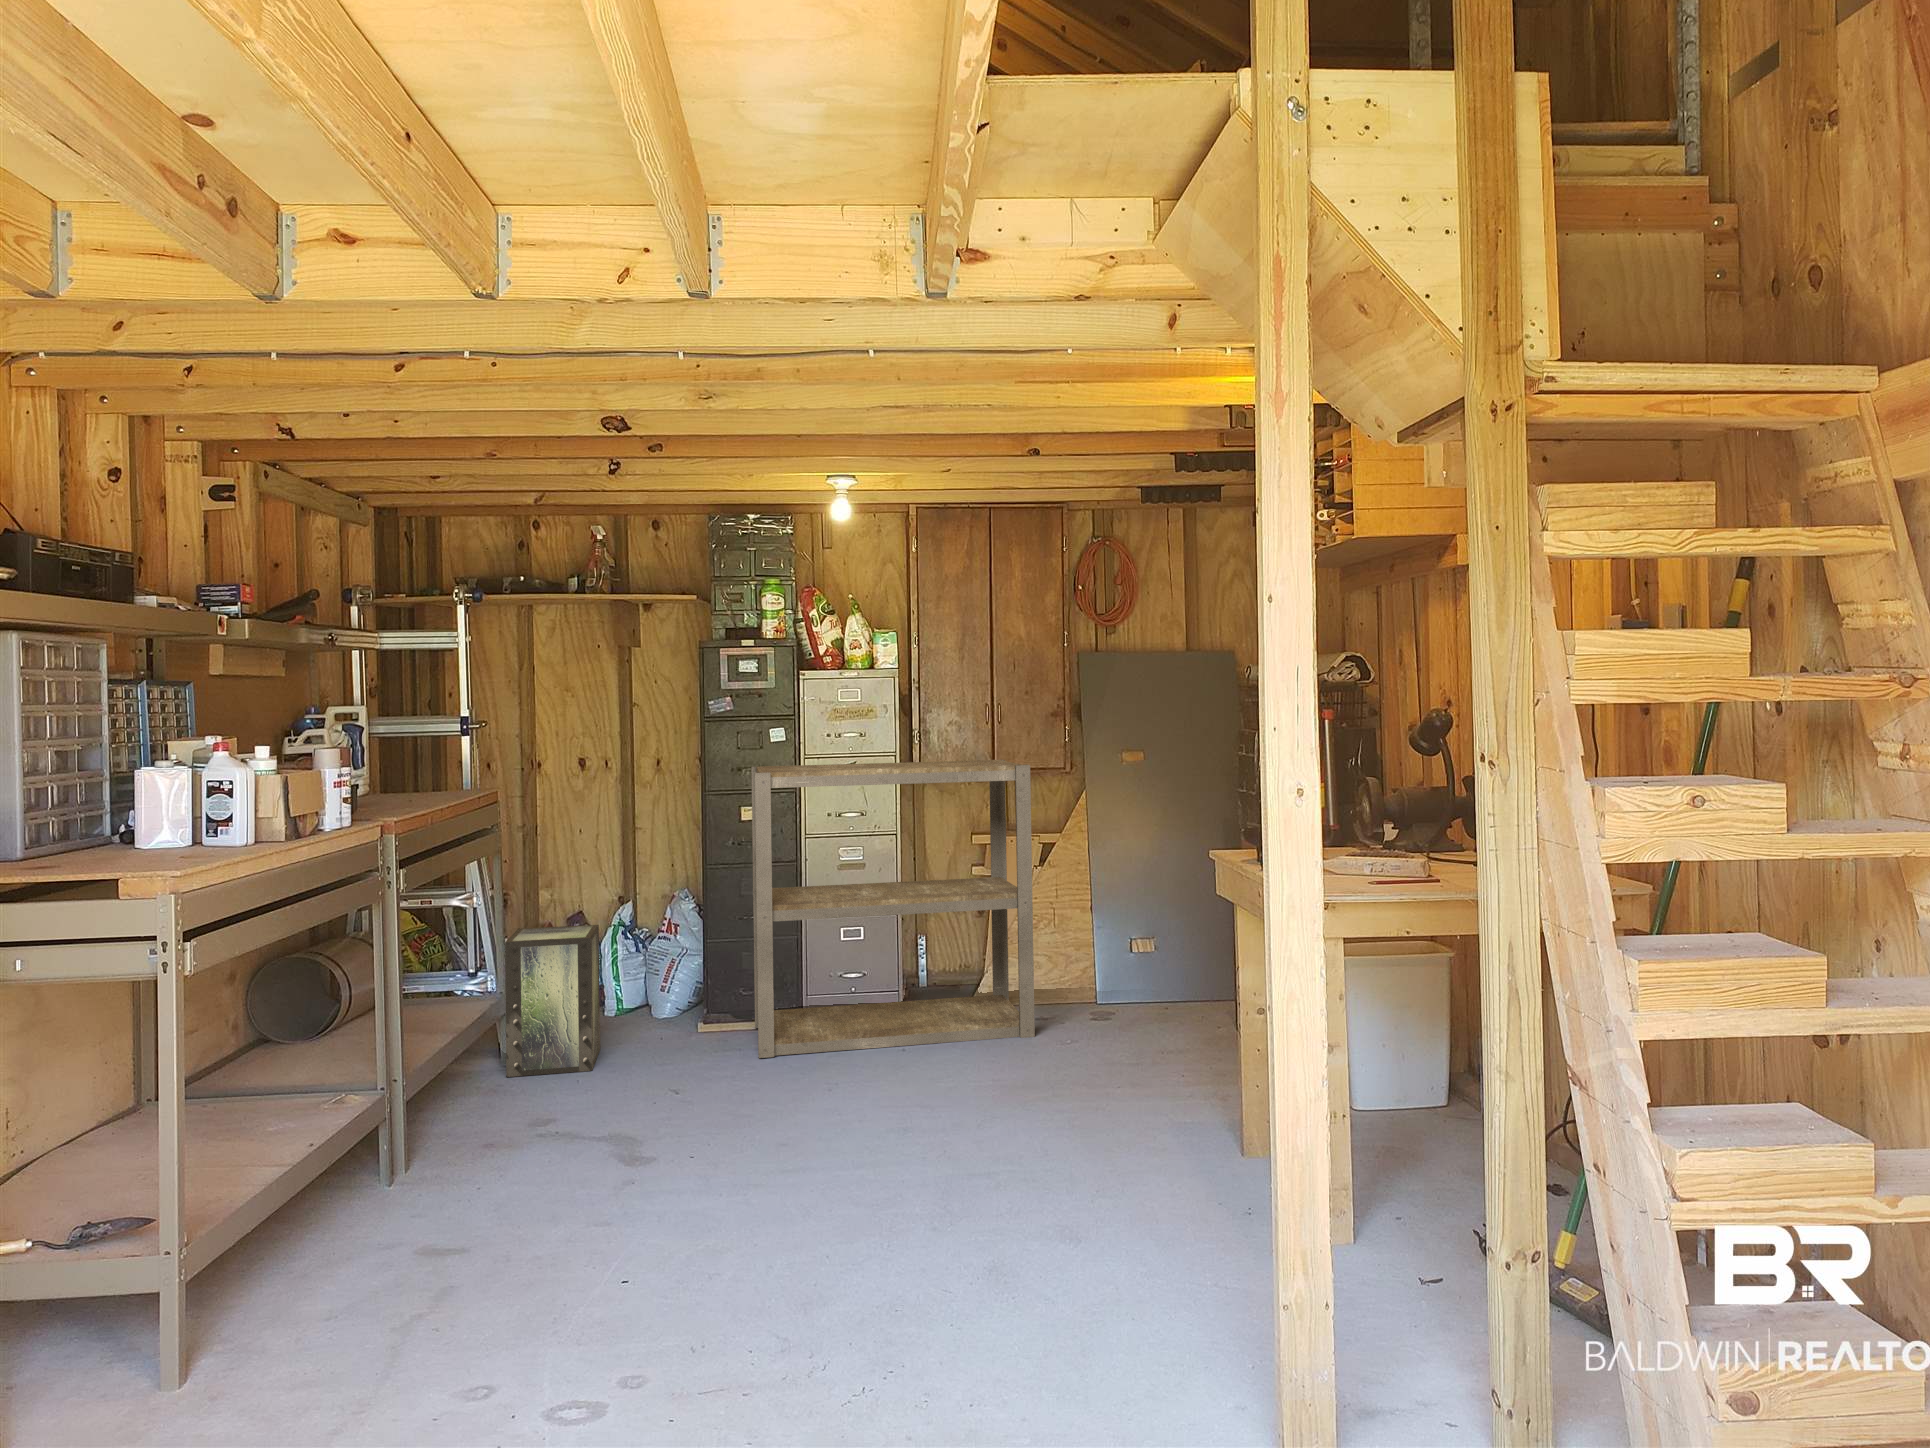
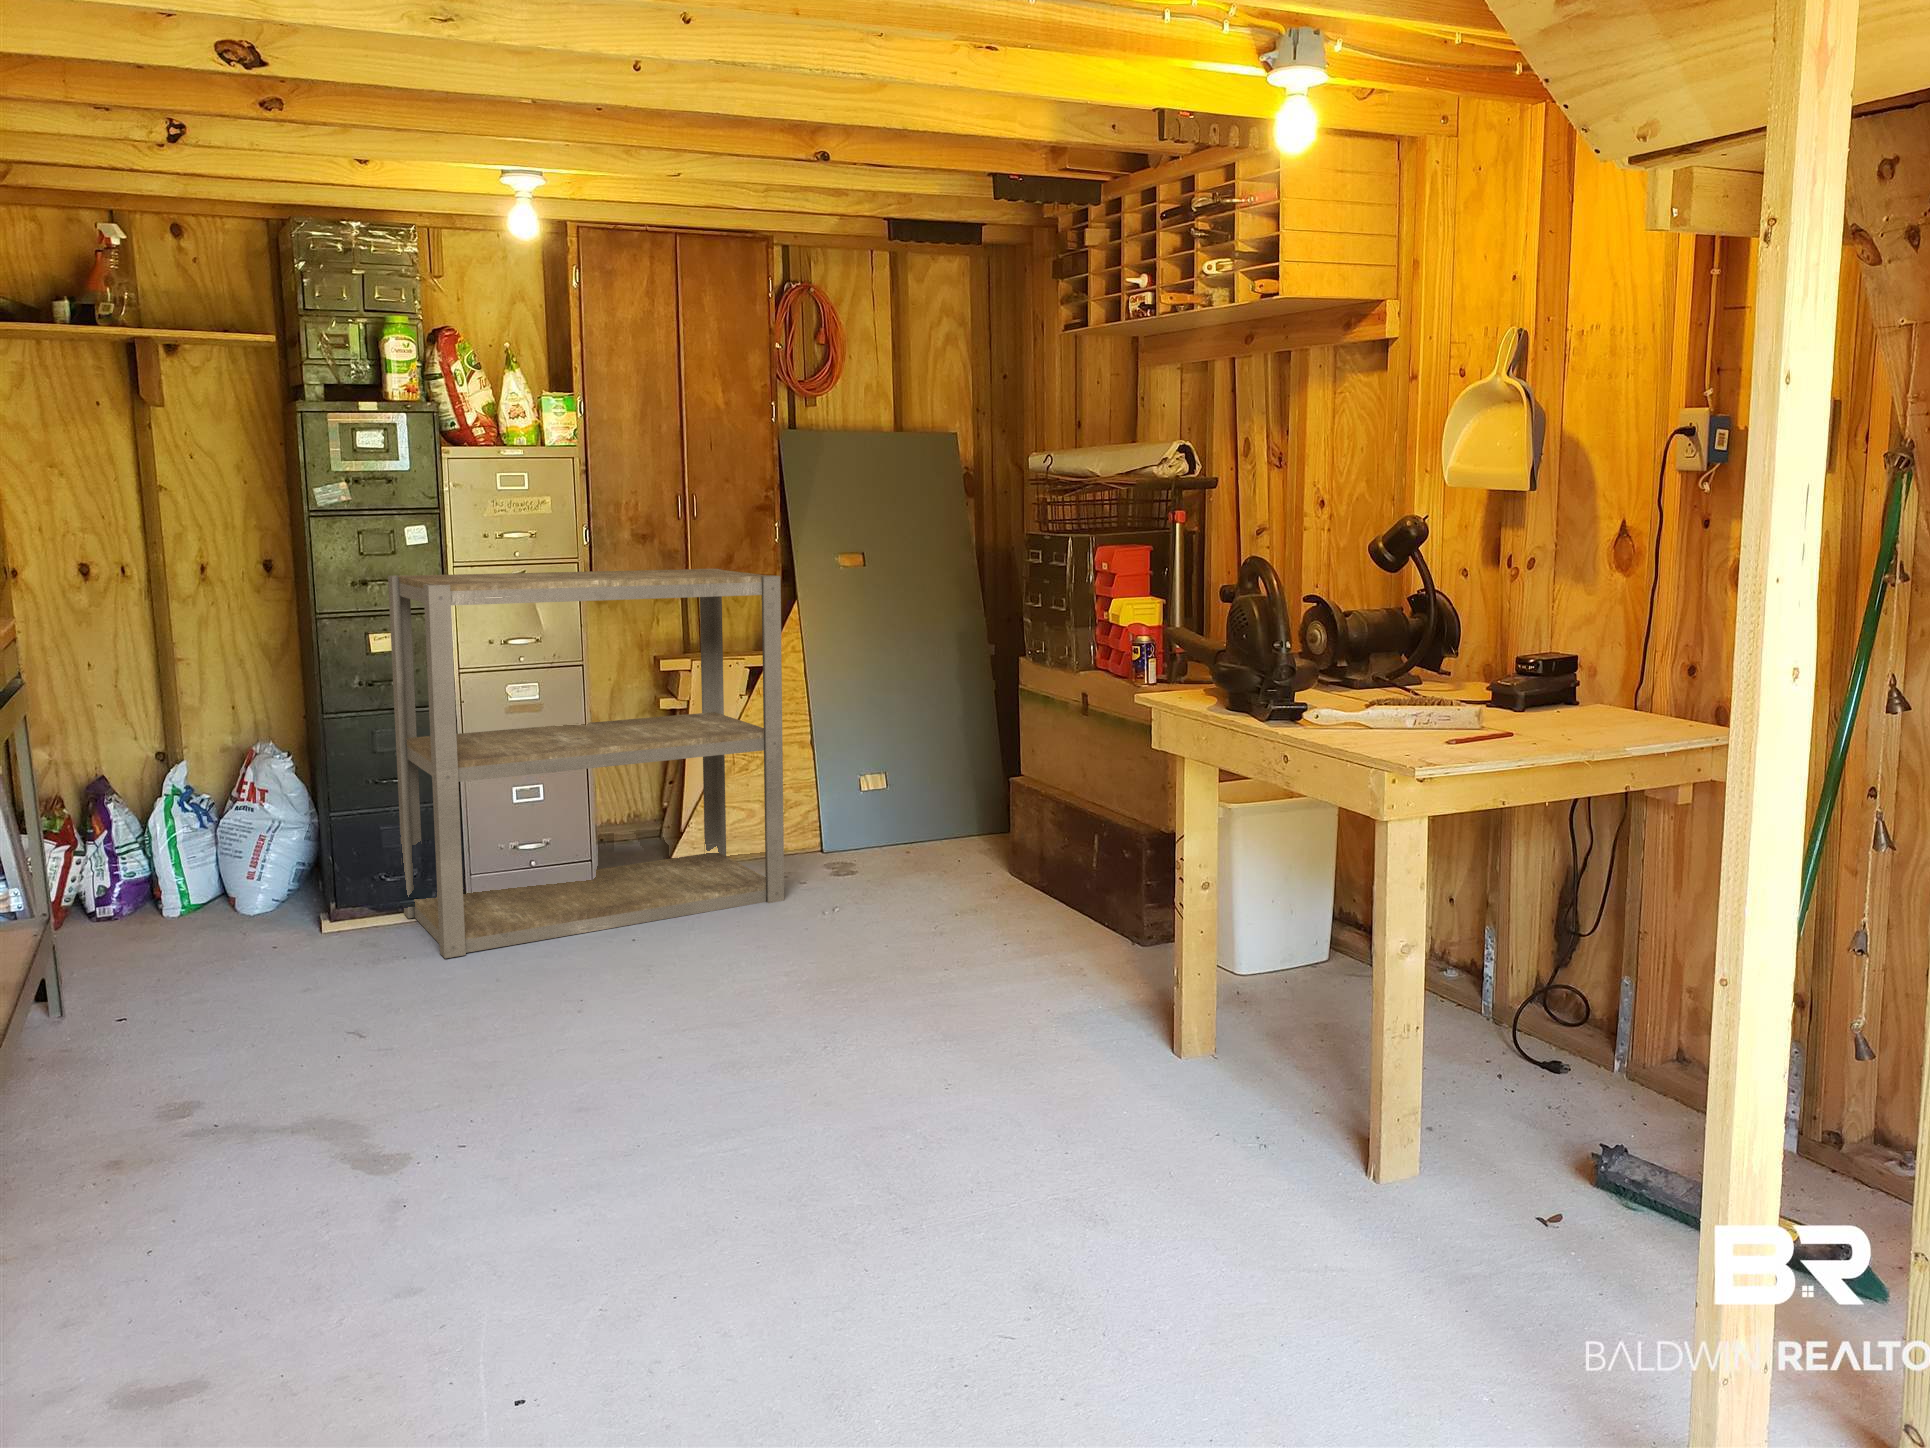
storage box: present [505,925,600,1077] -> none [52,798,203,1022]

